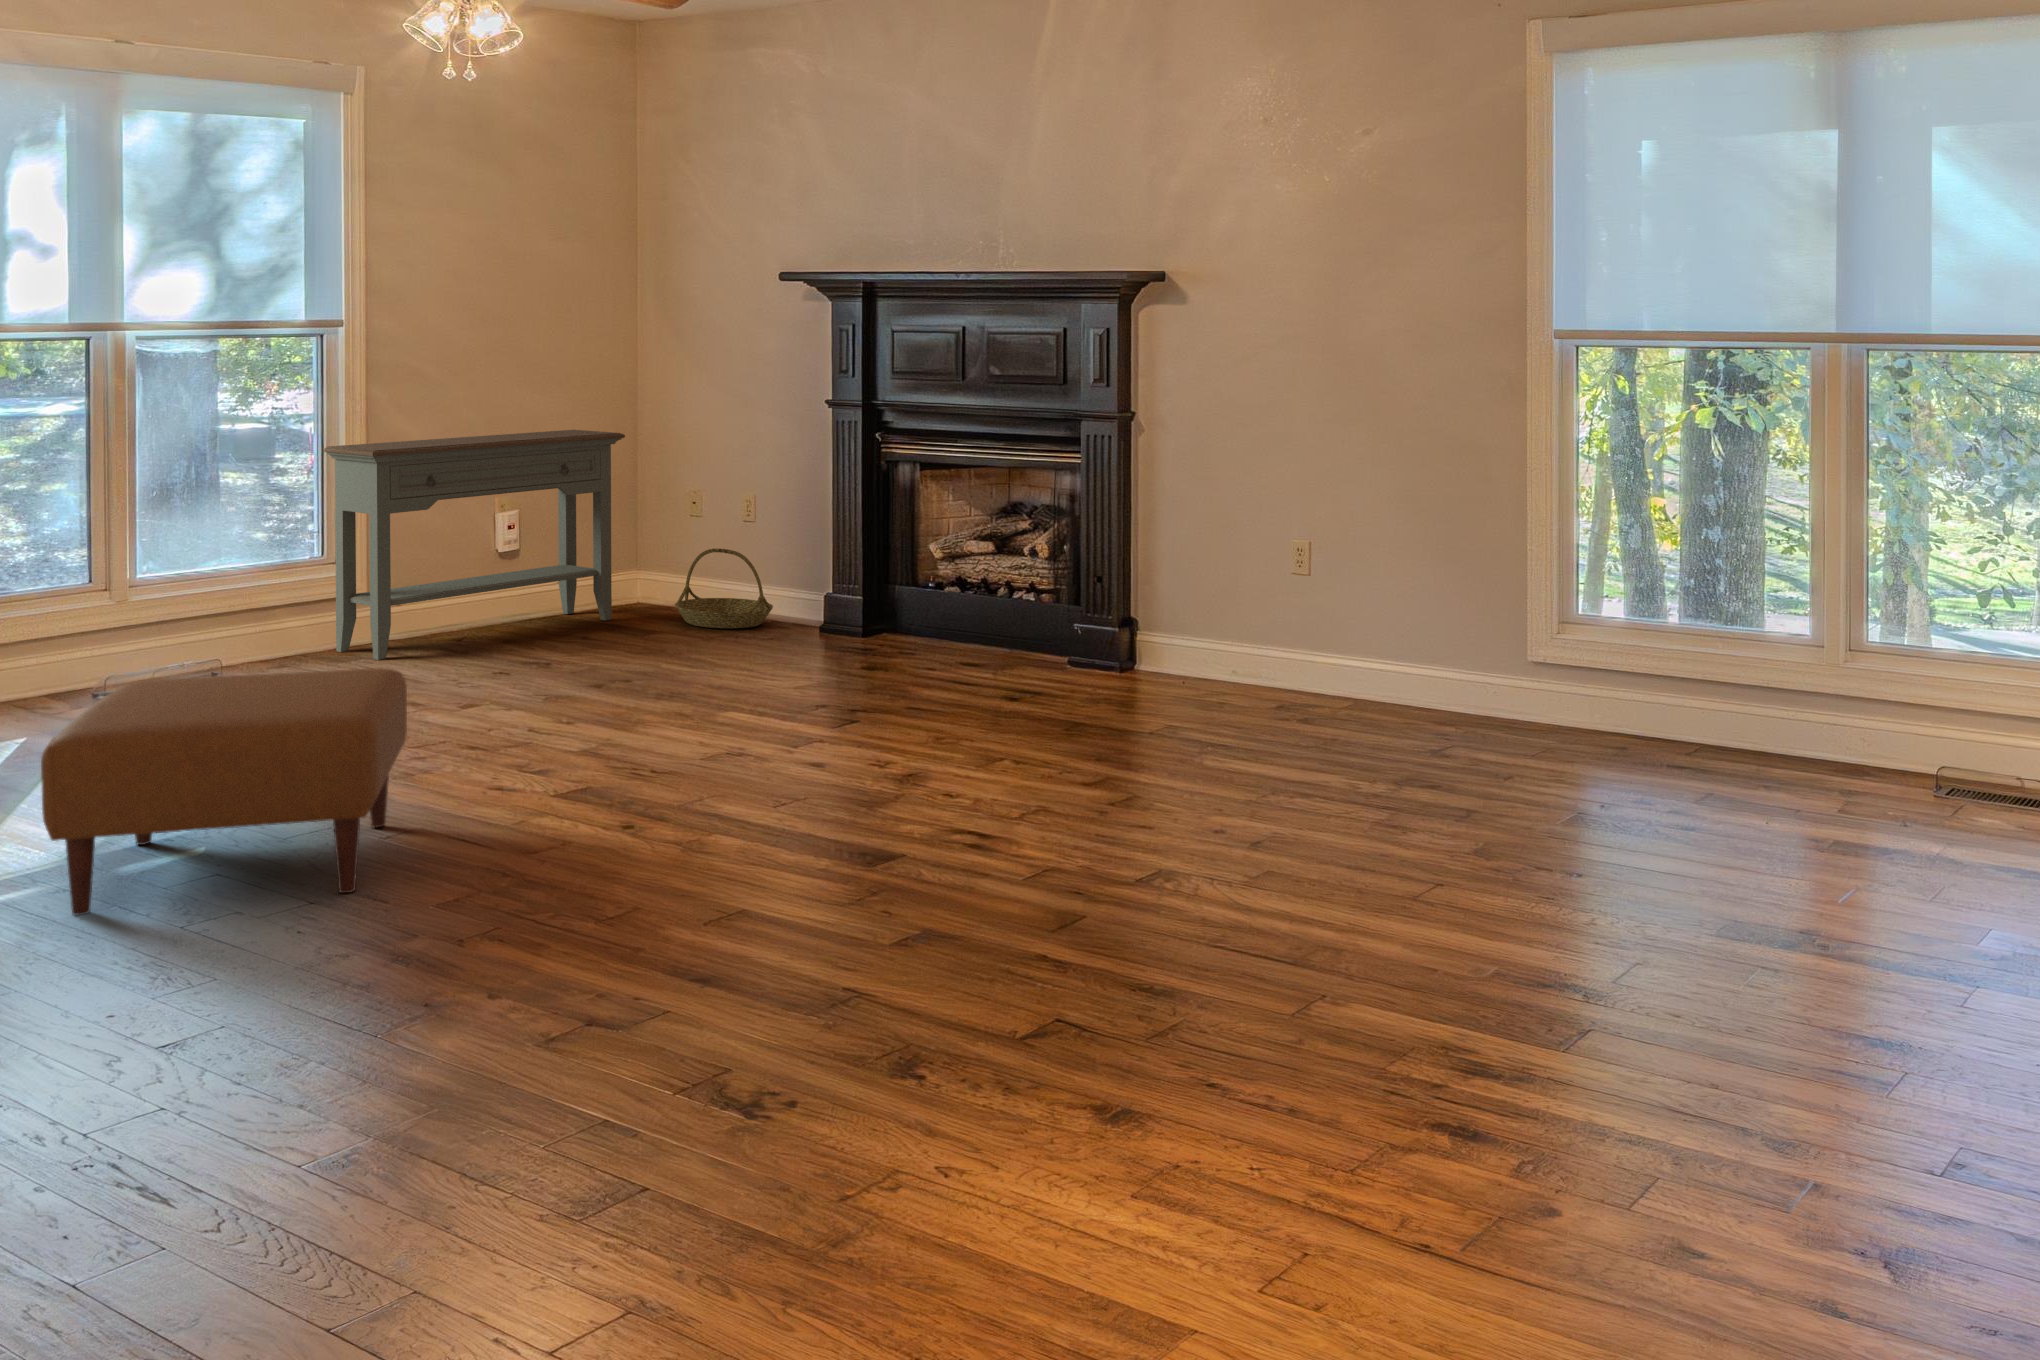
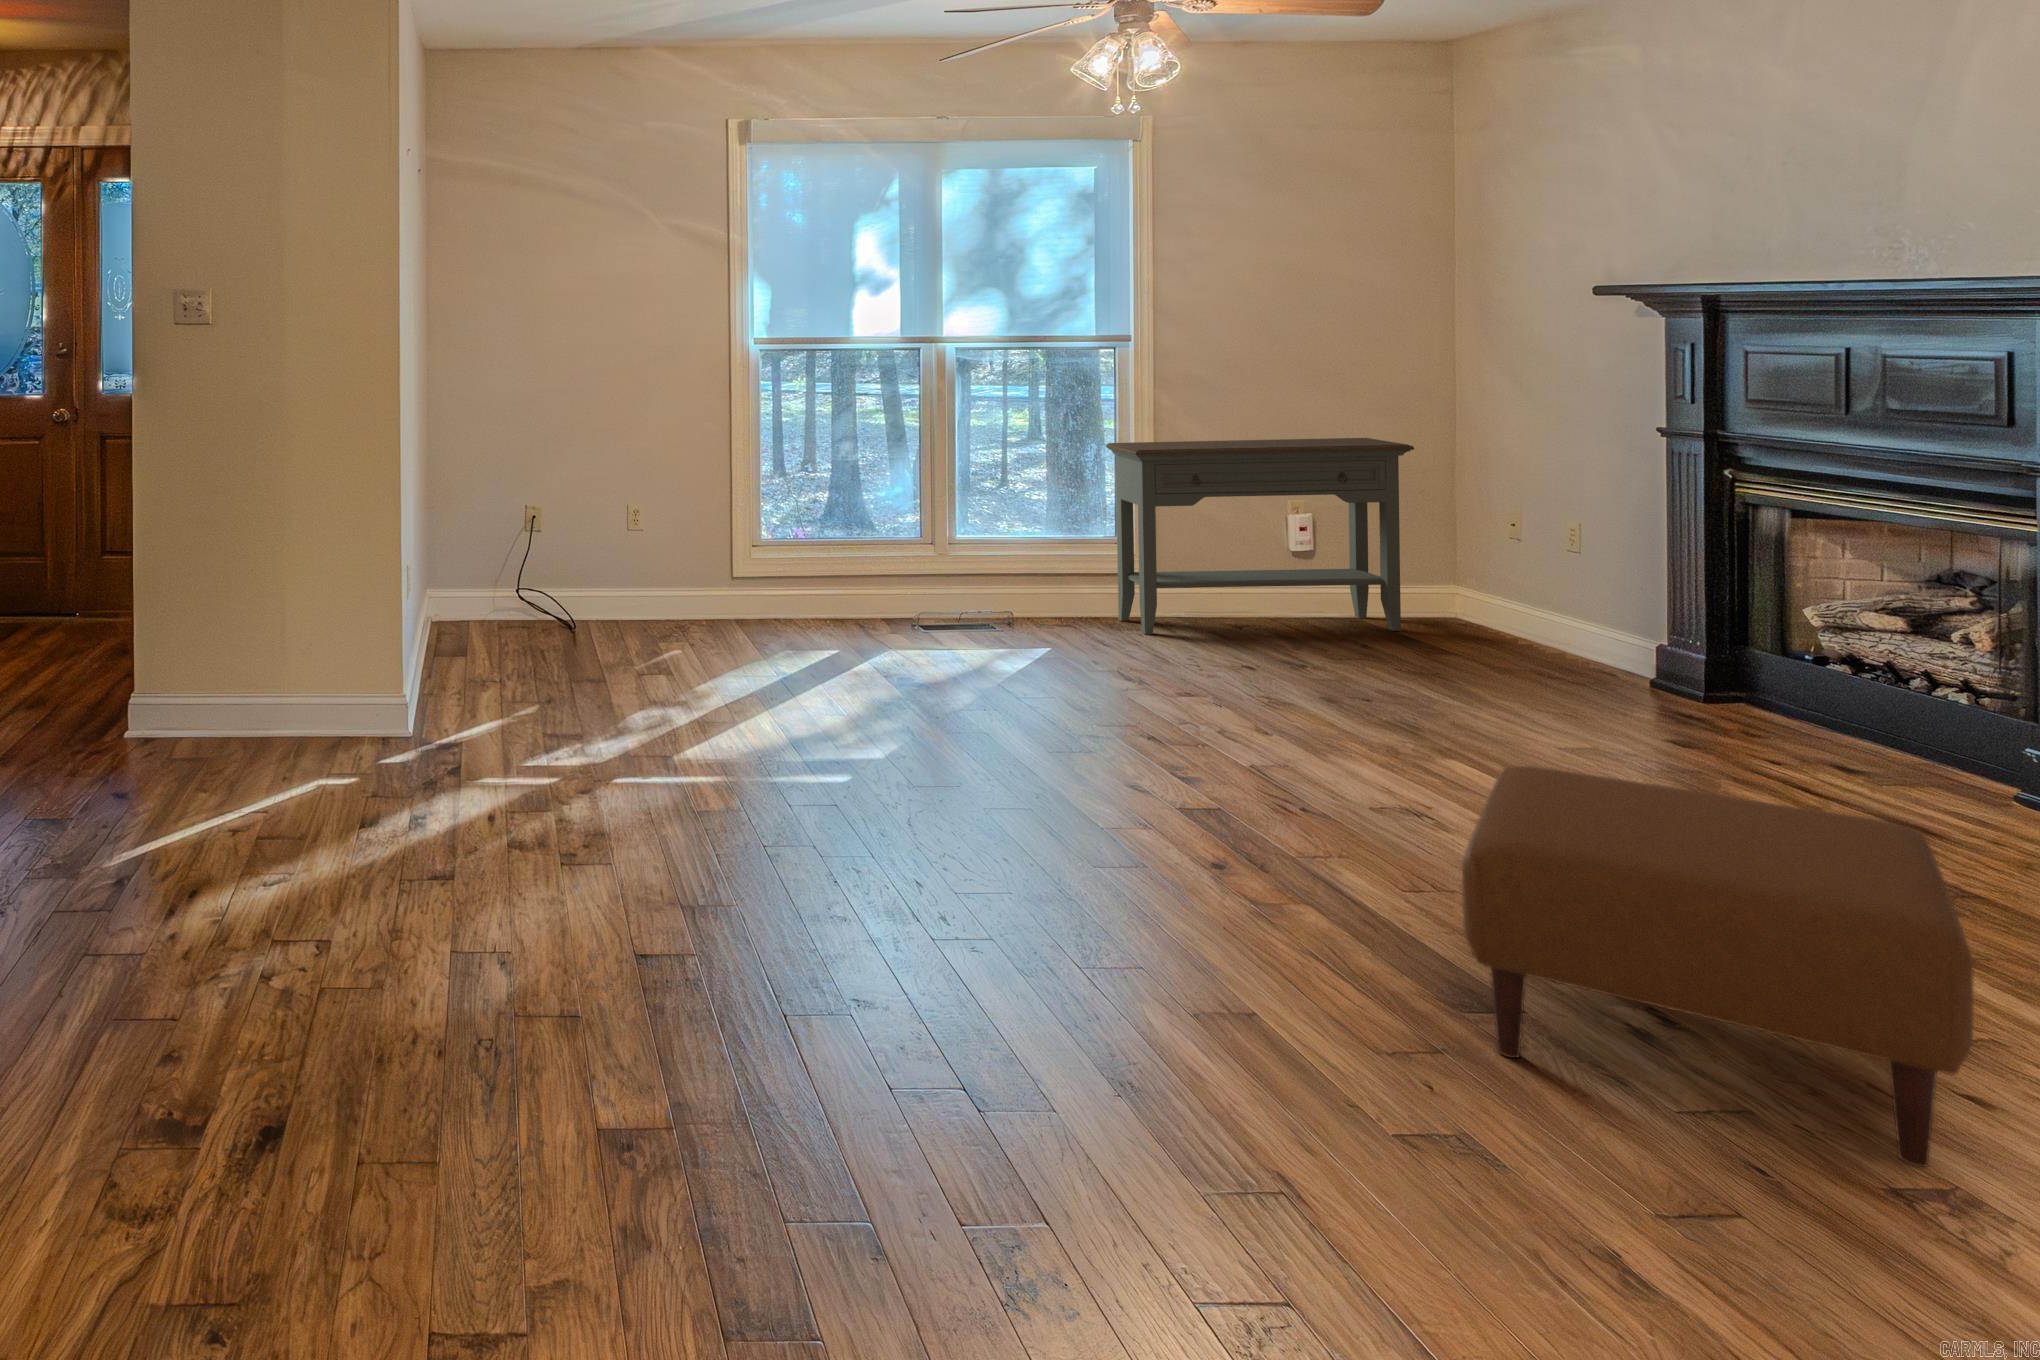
basket: present [675,549,773,628] -> none [1469,575,1590,667]
ottoman: present [41,668,407,915] -> present [1462,766,1974,1167]

